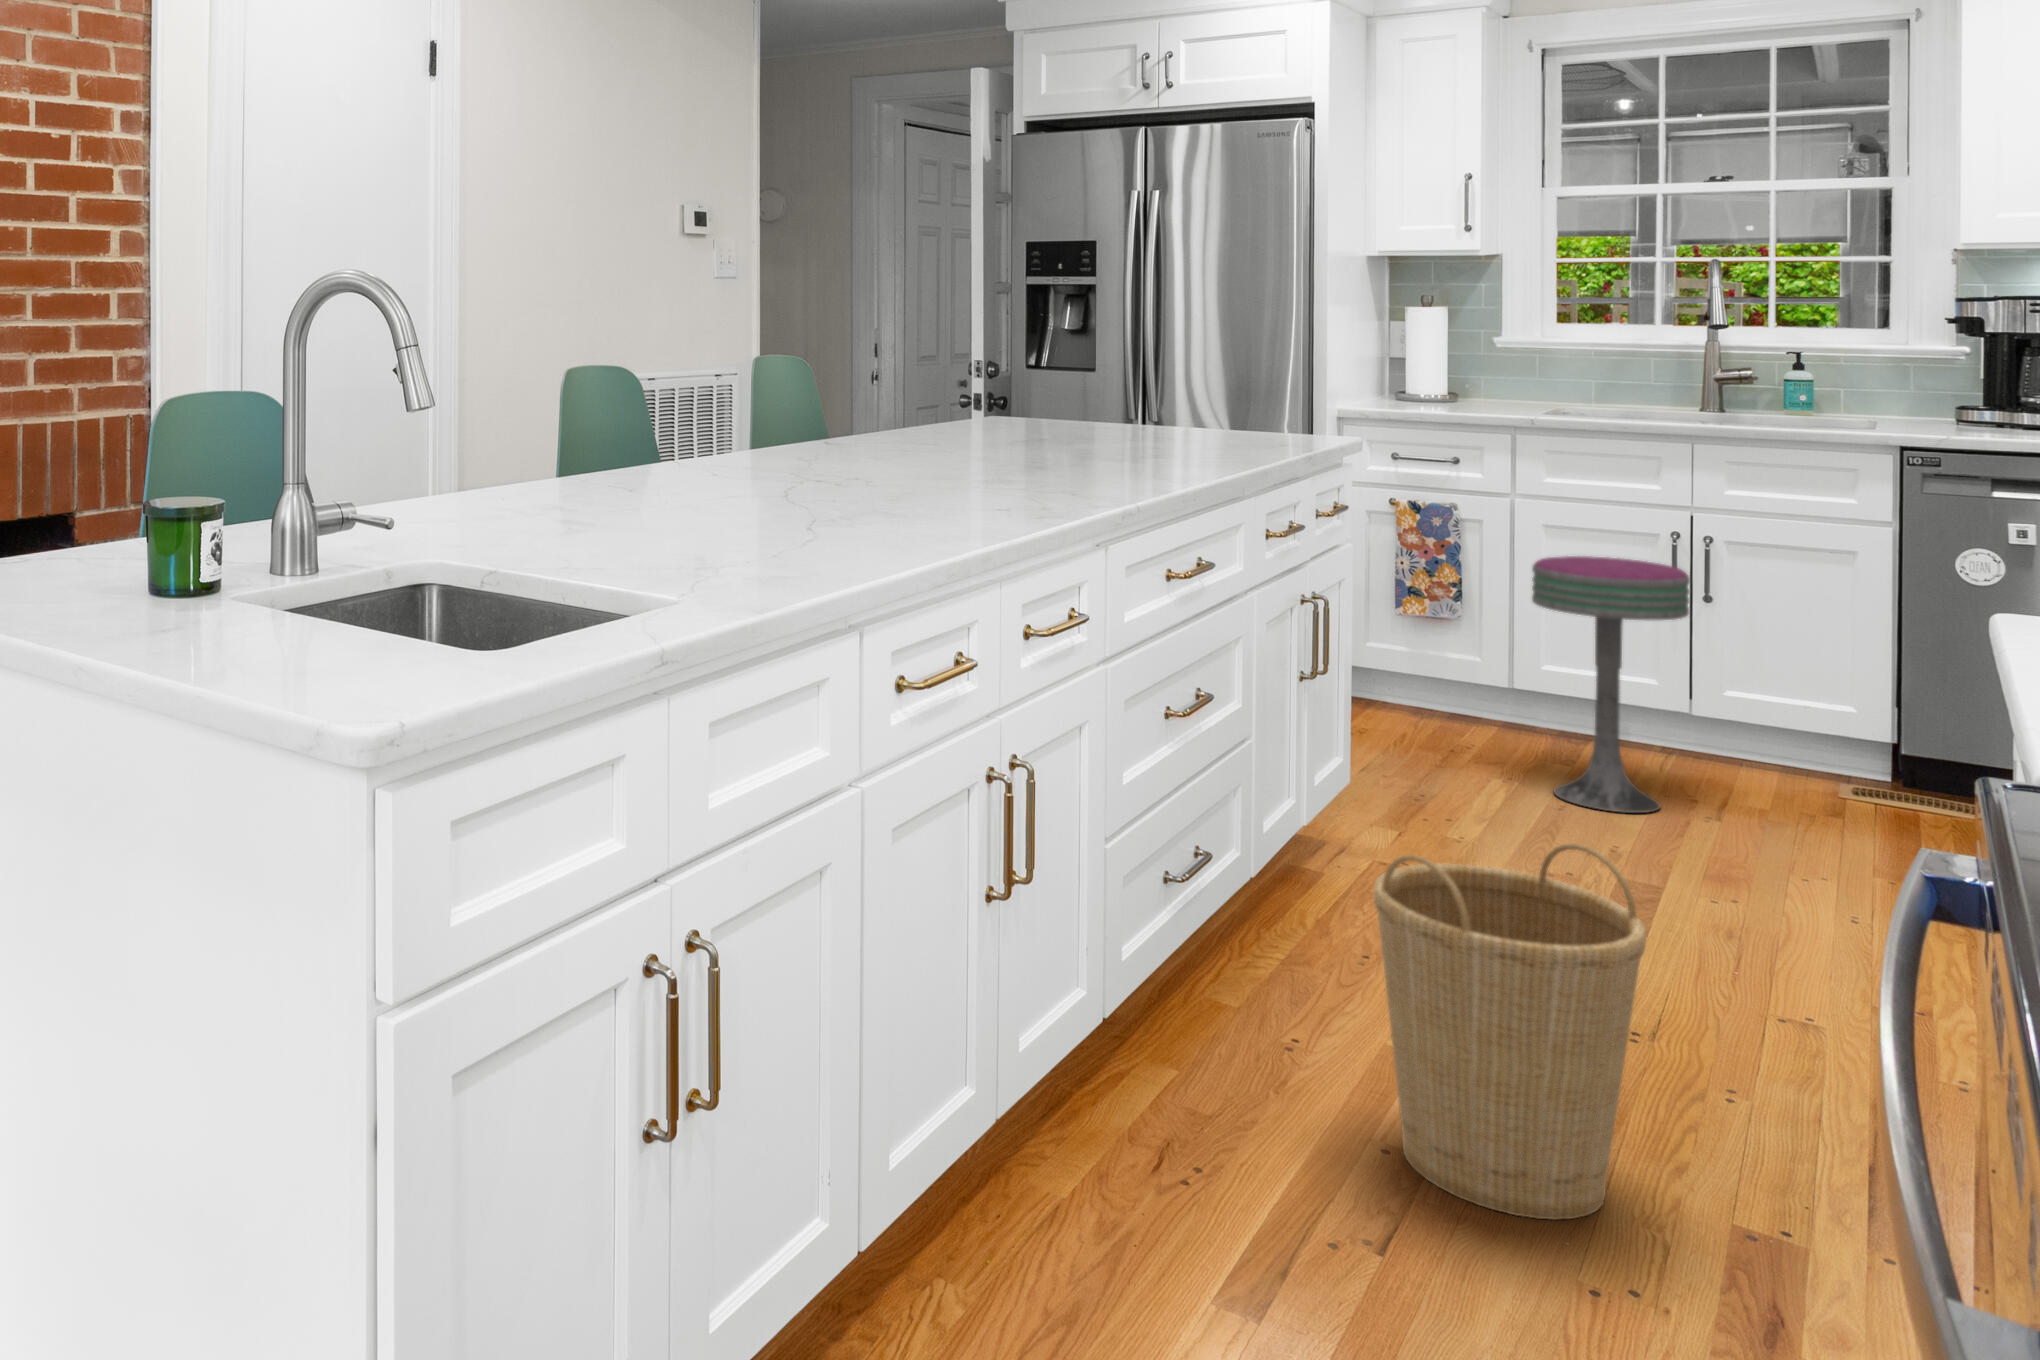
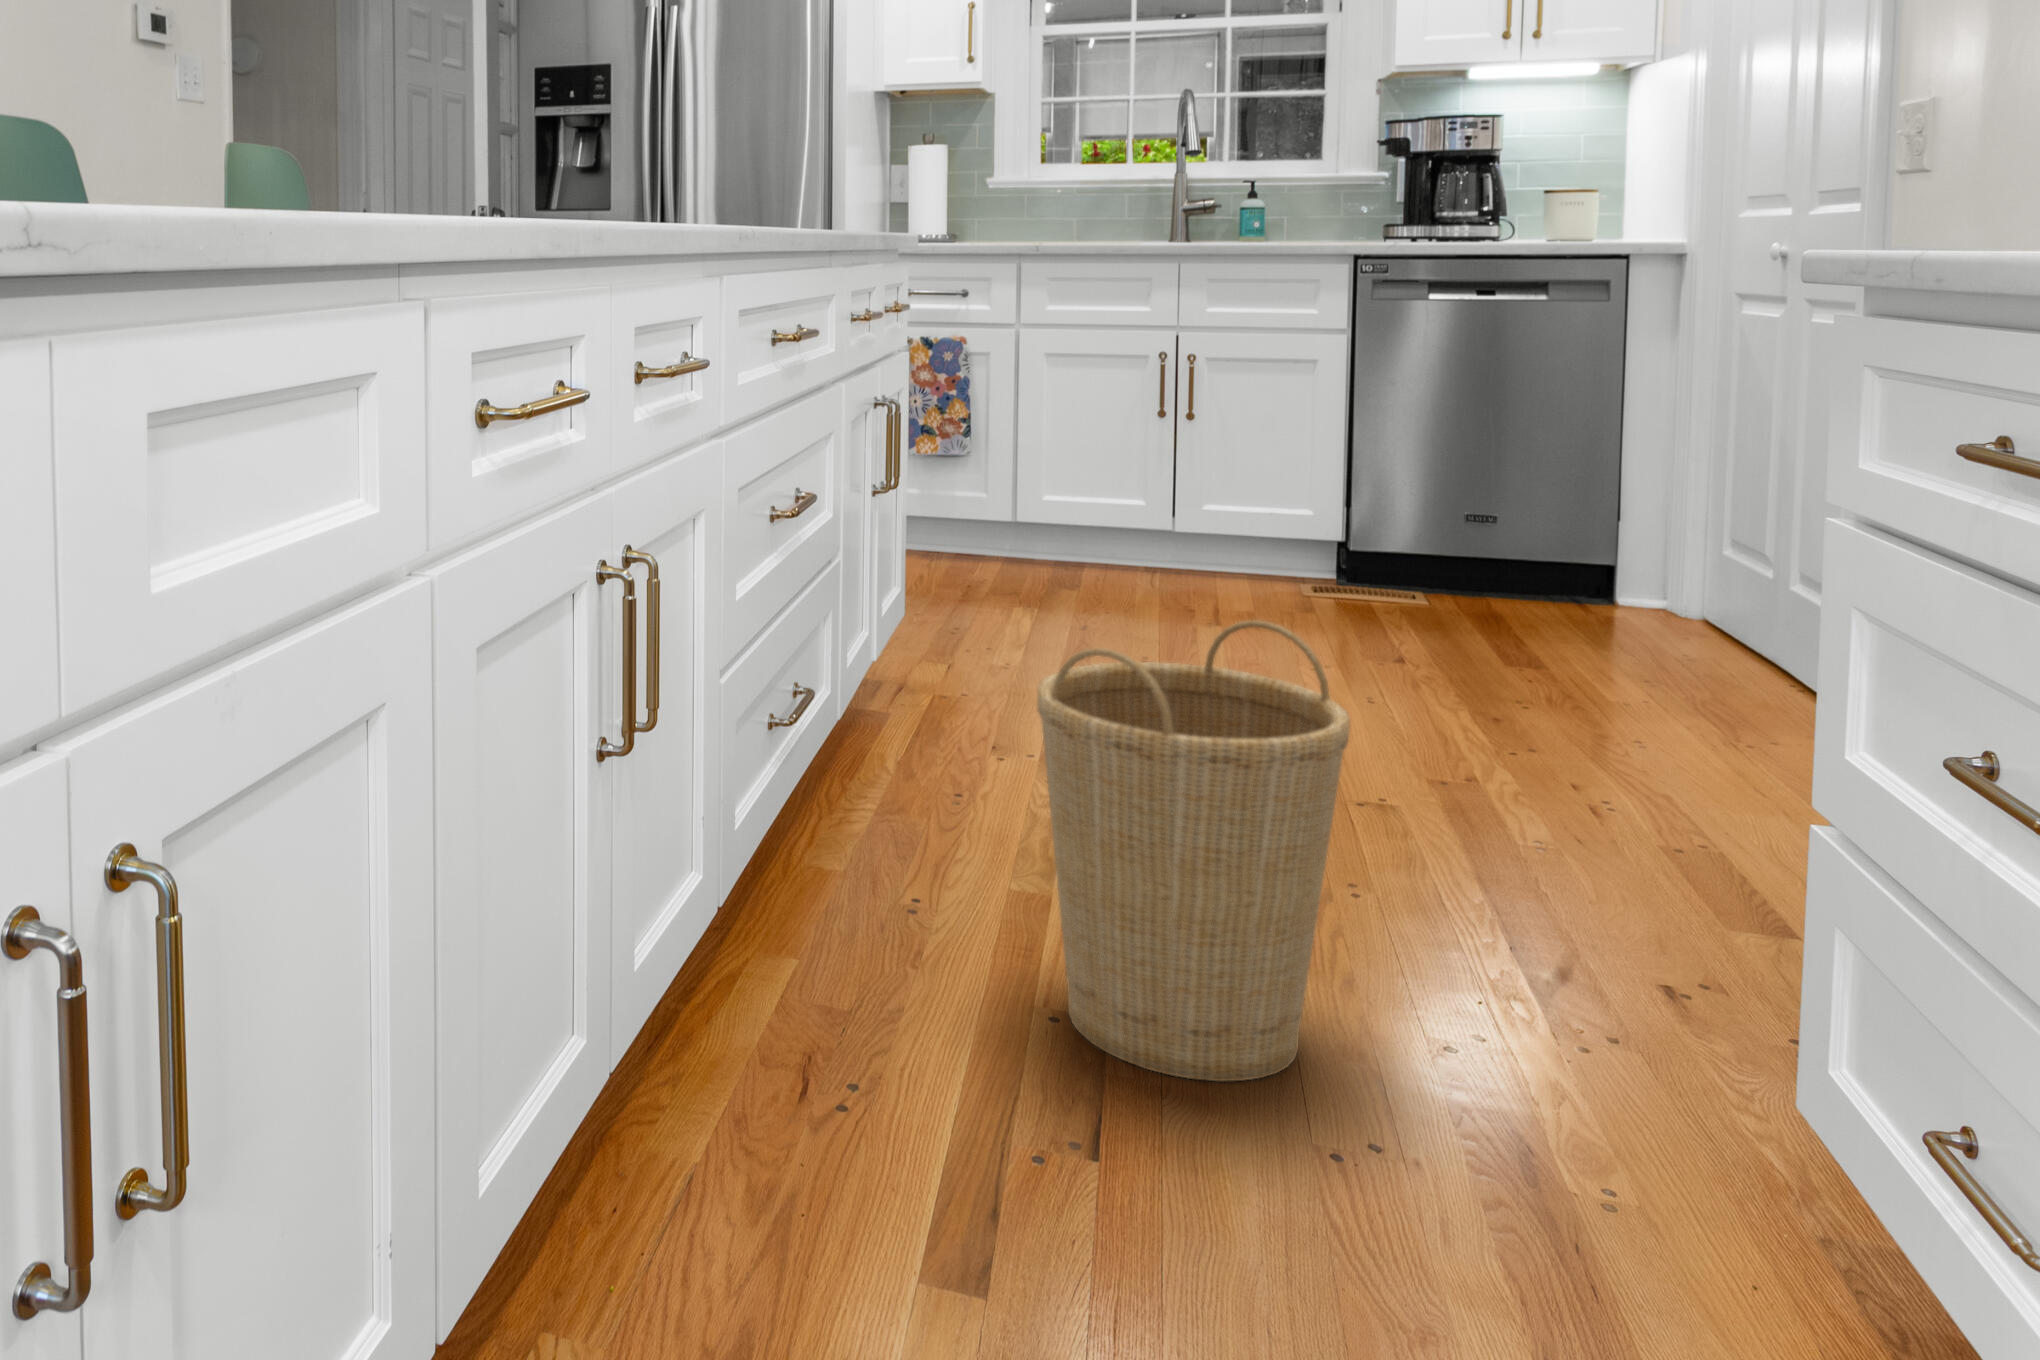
bar stool: present [1532,556,1690,813] -> none [1056,371,1199,628]

